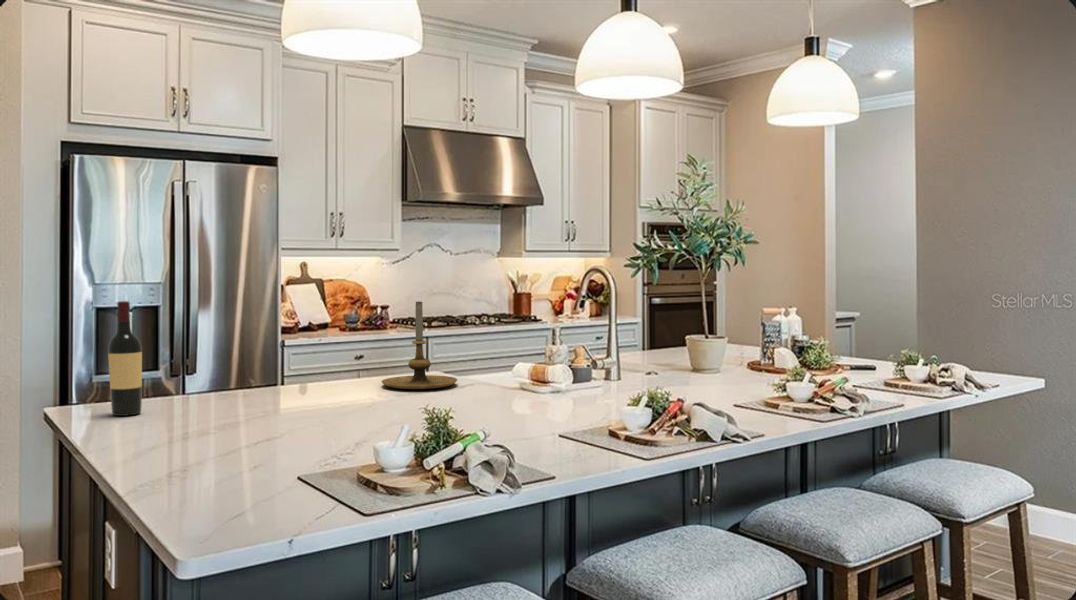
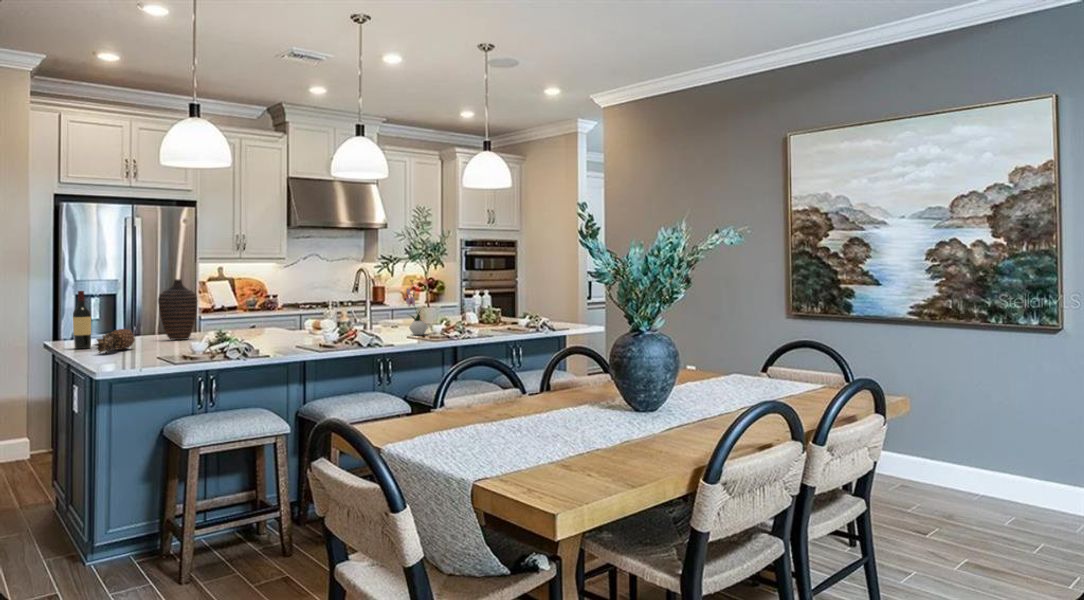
decorative vase: none [255,279,320,391] -> present [158,279,197,340]
flower arrangement: none [668,279,712,378] -> present [406,280,428,335]
candle holder: present [382,301,457,389] -> none [233,291,277,339]
fruit: none [152,376,227,431] -> present [94,329,135,353]

